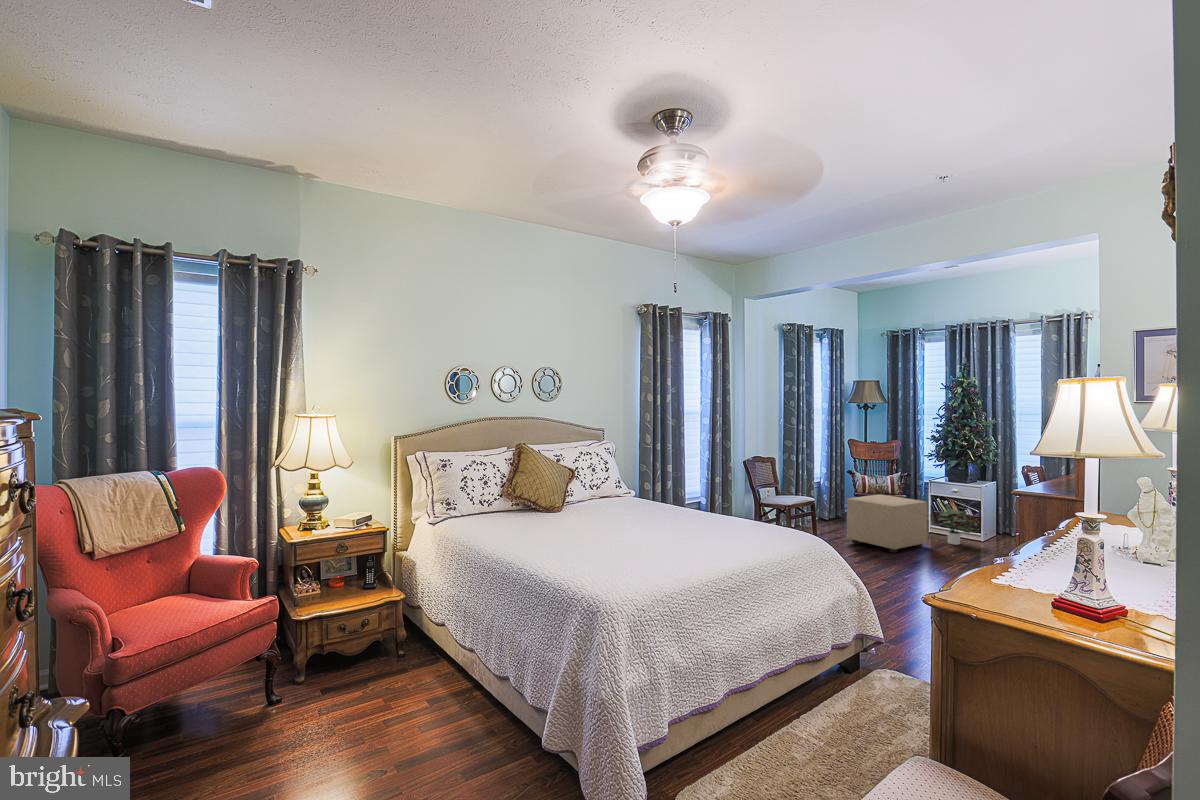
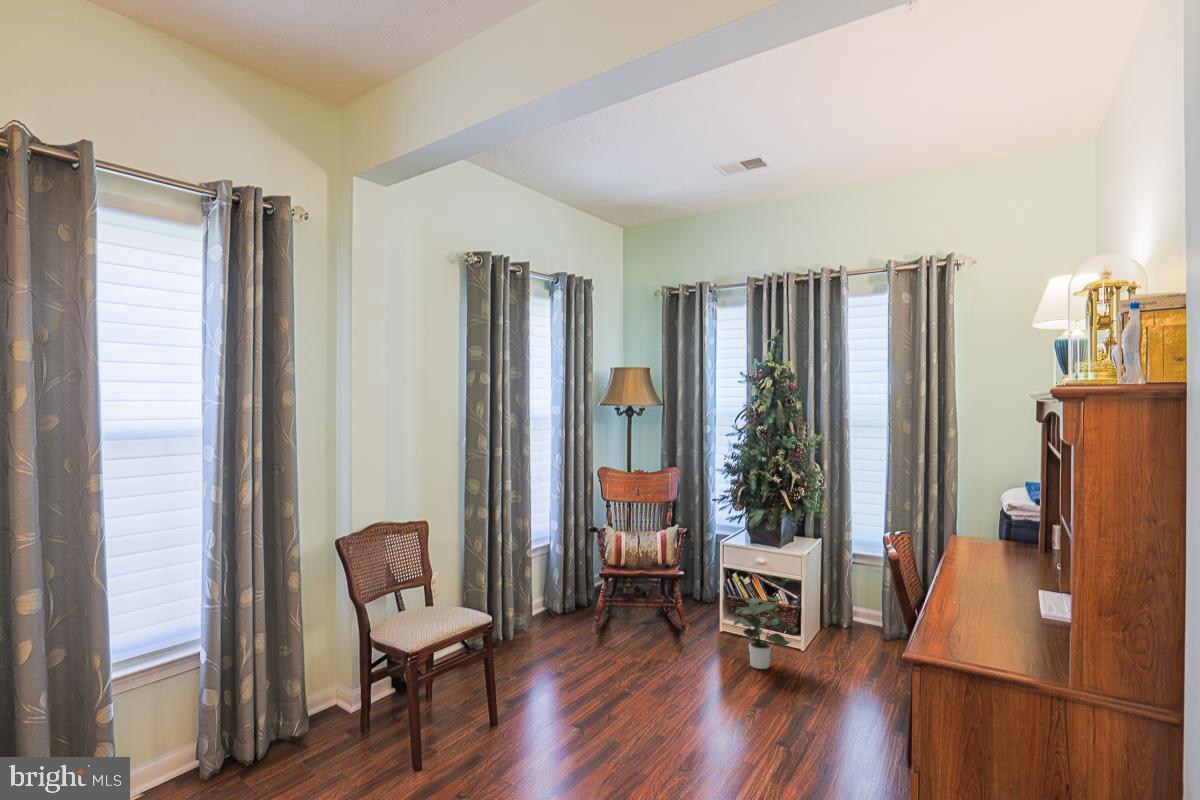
ottoman: present [847,494,927,553] -> none [573,578,717,712]

